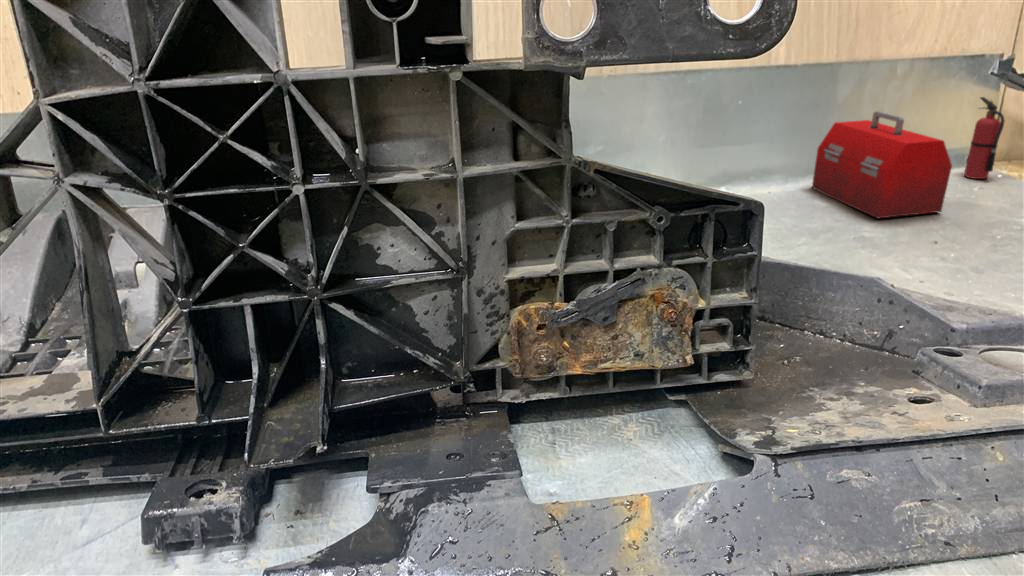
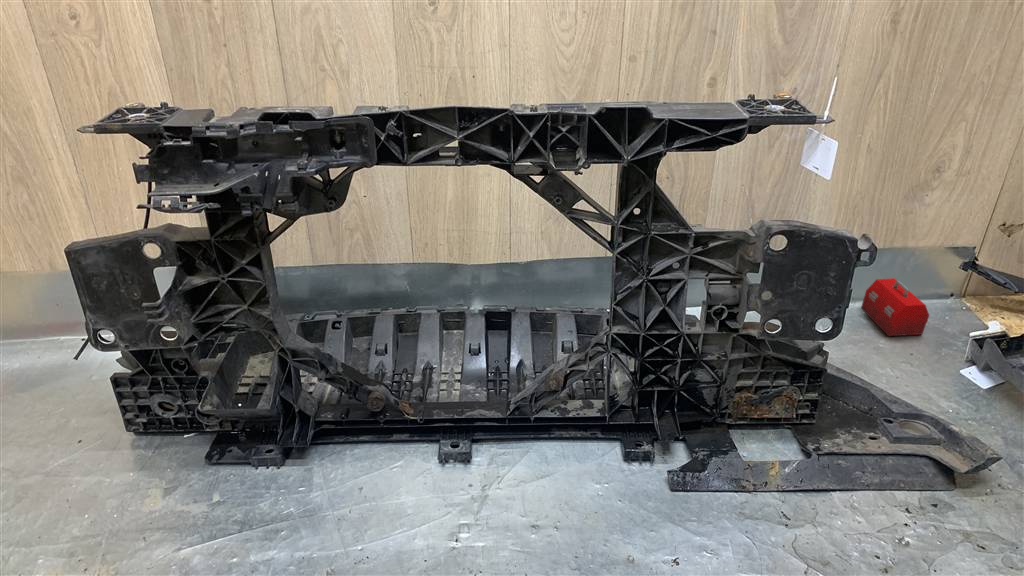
fire extinguisher: present [964,97,1004,179] -> none [946,269,968,310]

